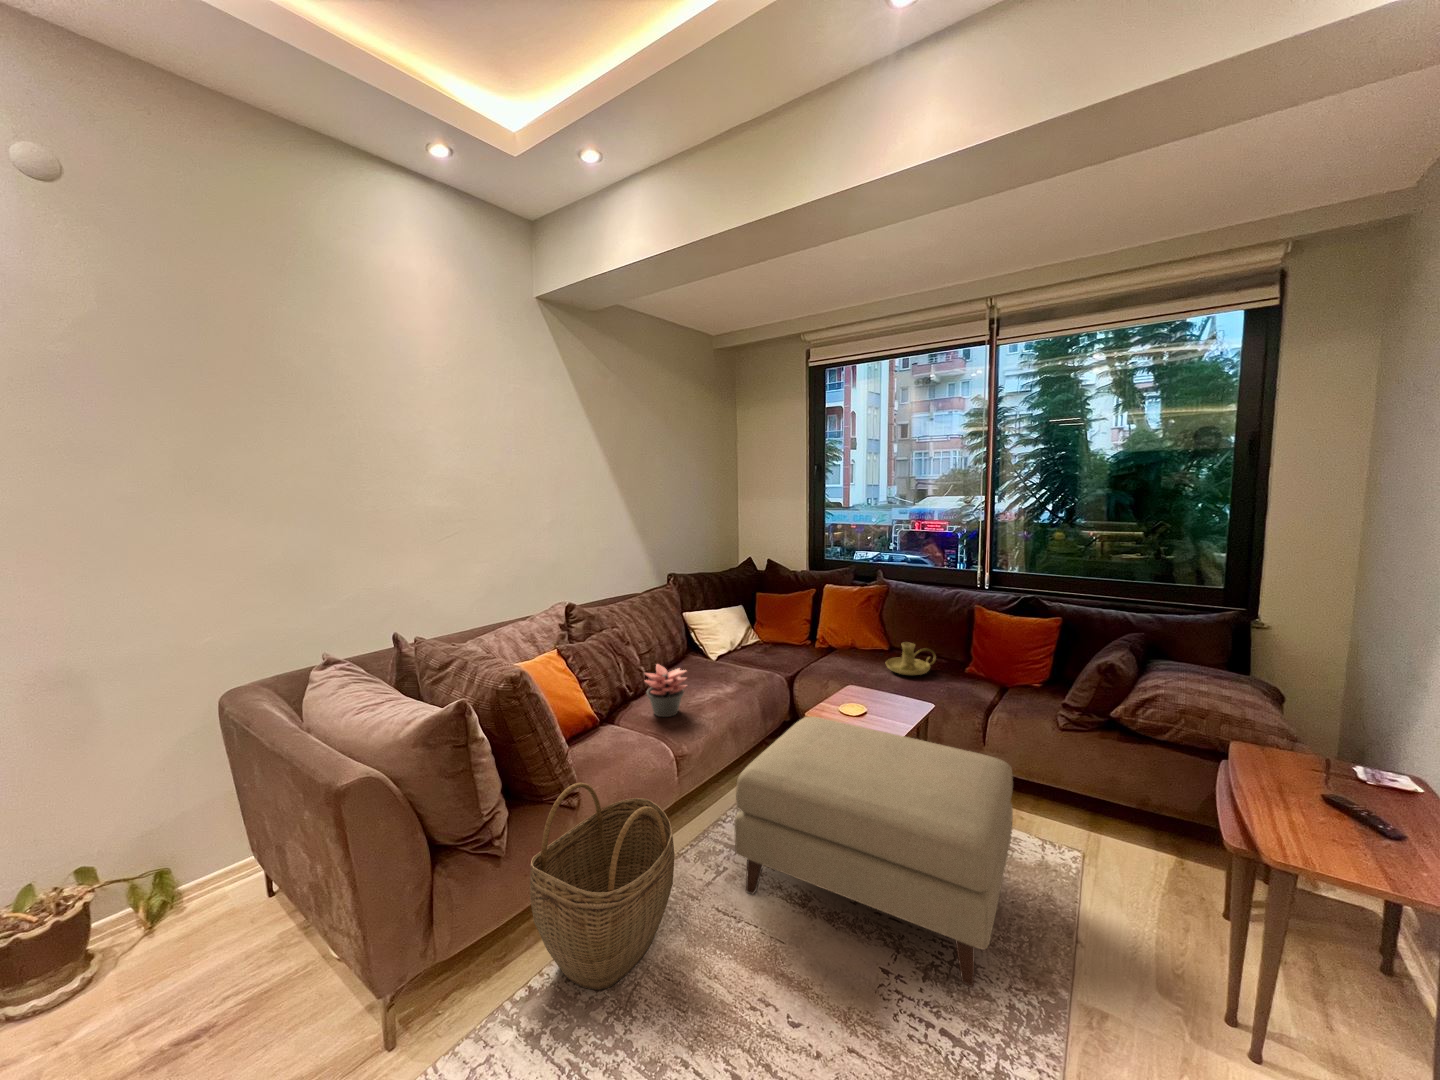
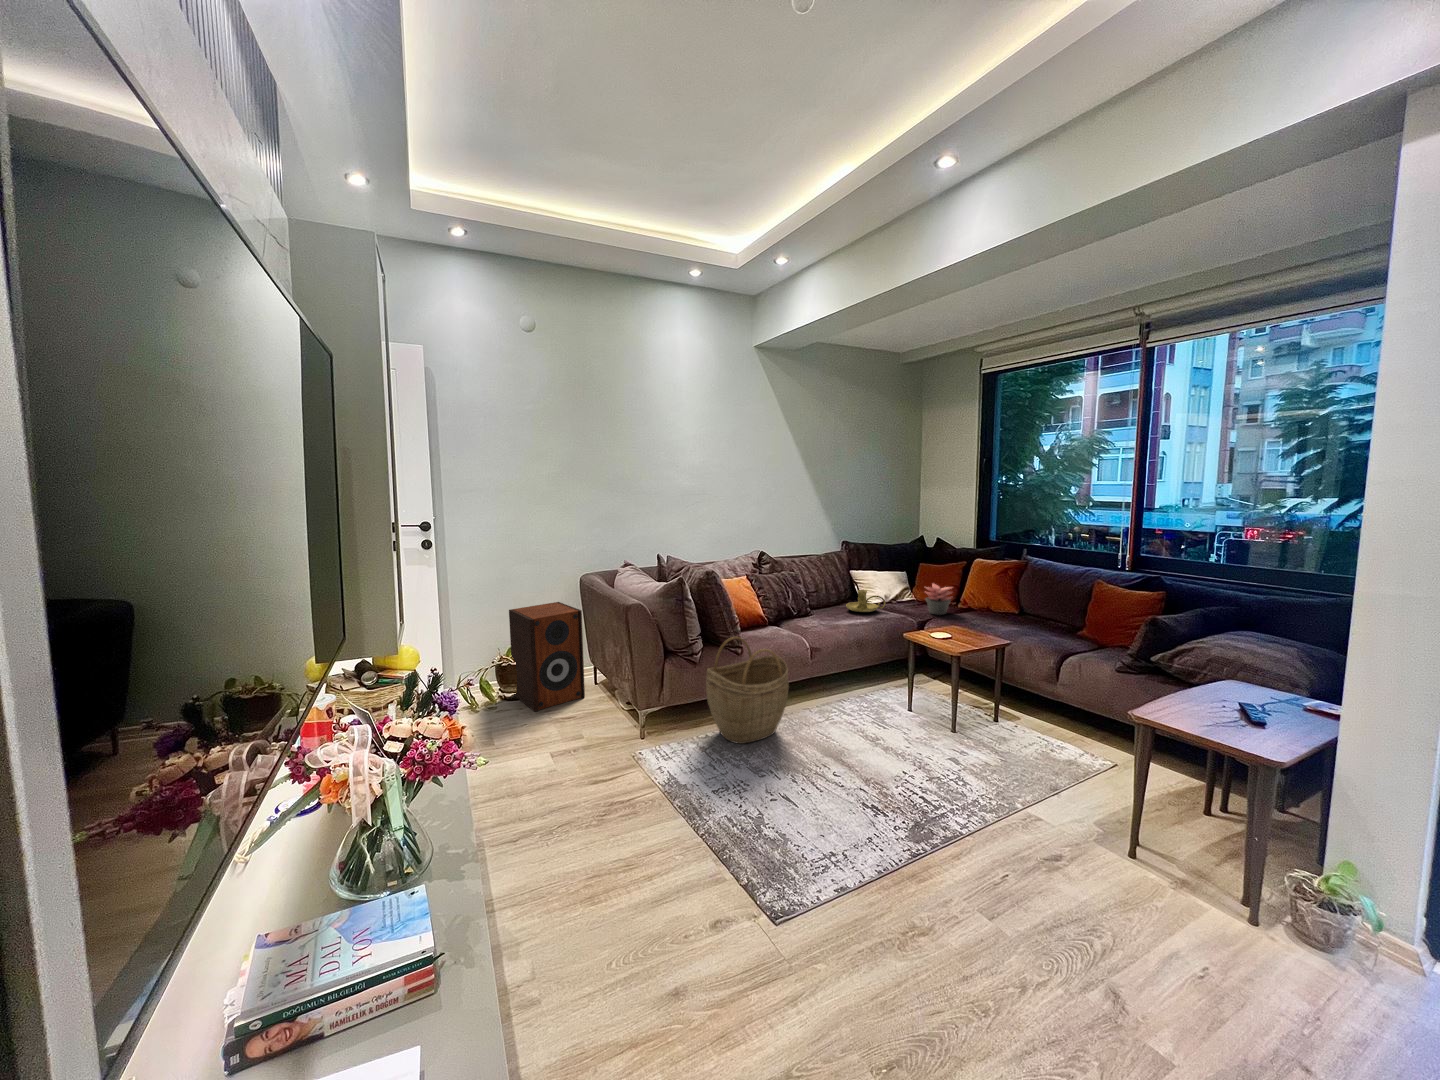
candle holder: present [886,642,936,675] -> present [846,590,885,612]
succulent plant: present [645,664,686,717] -> present [926,584,952,615]
ottoman: present [735,716,1013,987] -> none [833,635,1042,793]
speaker: none [15,762,249,1047] -> present [509,602,585,711]

